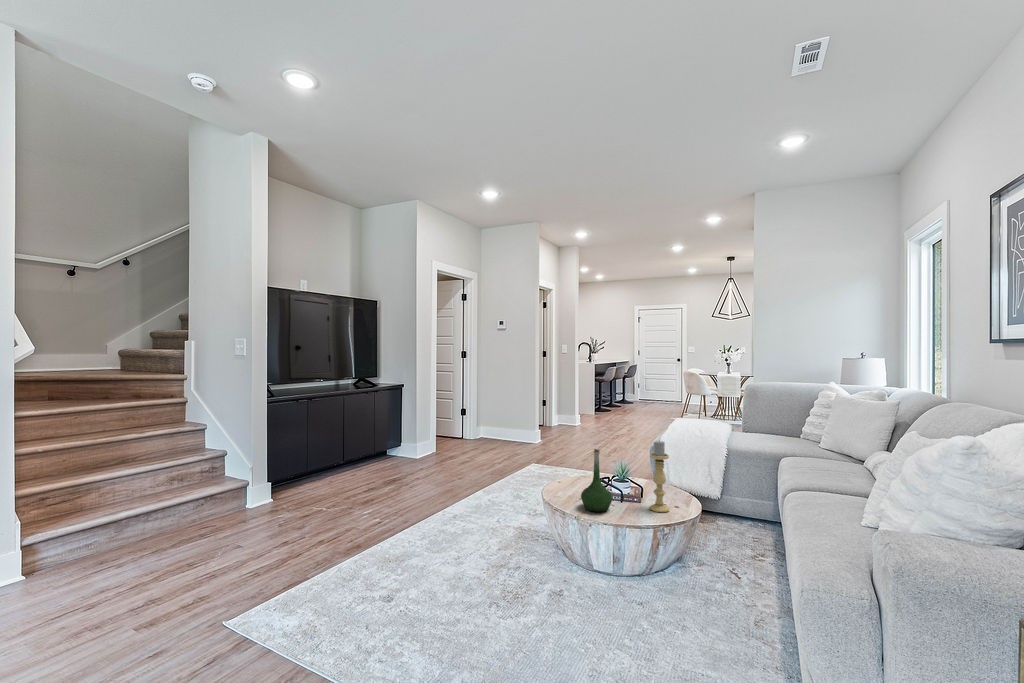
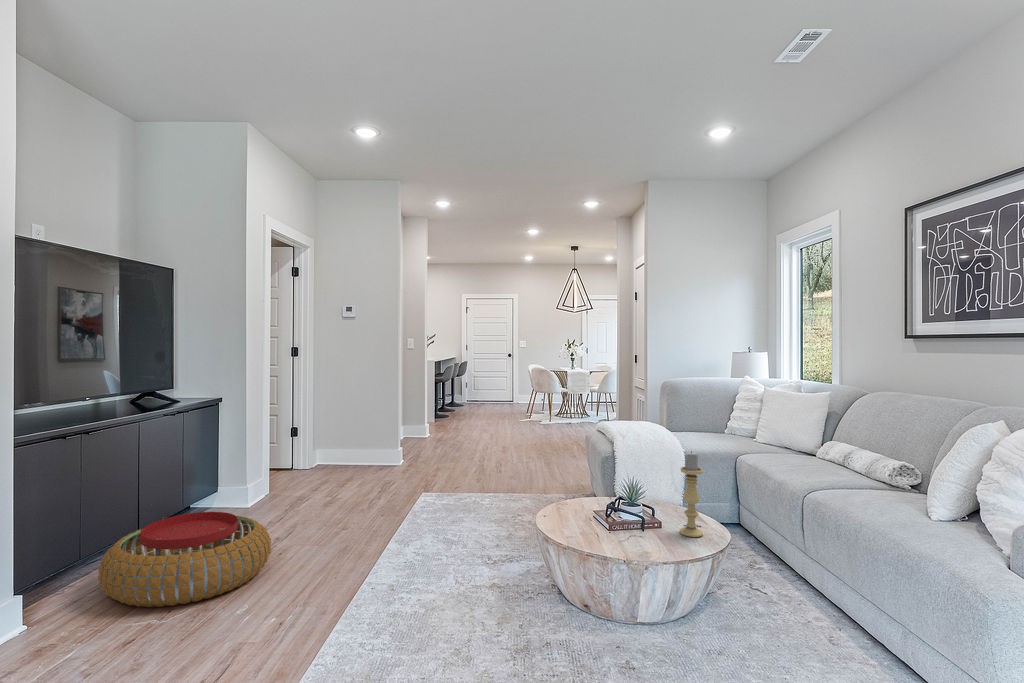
vase: present [581,449,612,512] -> none [611,469,651,549]
pouf: none [303,457,400,509] -> present [99,512,271,607]

